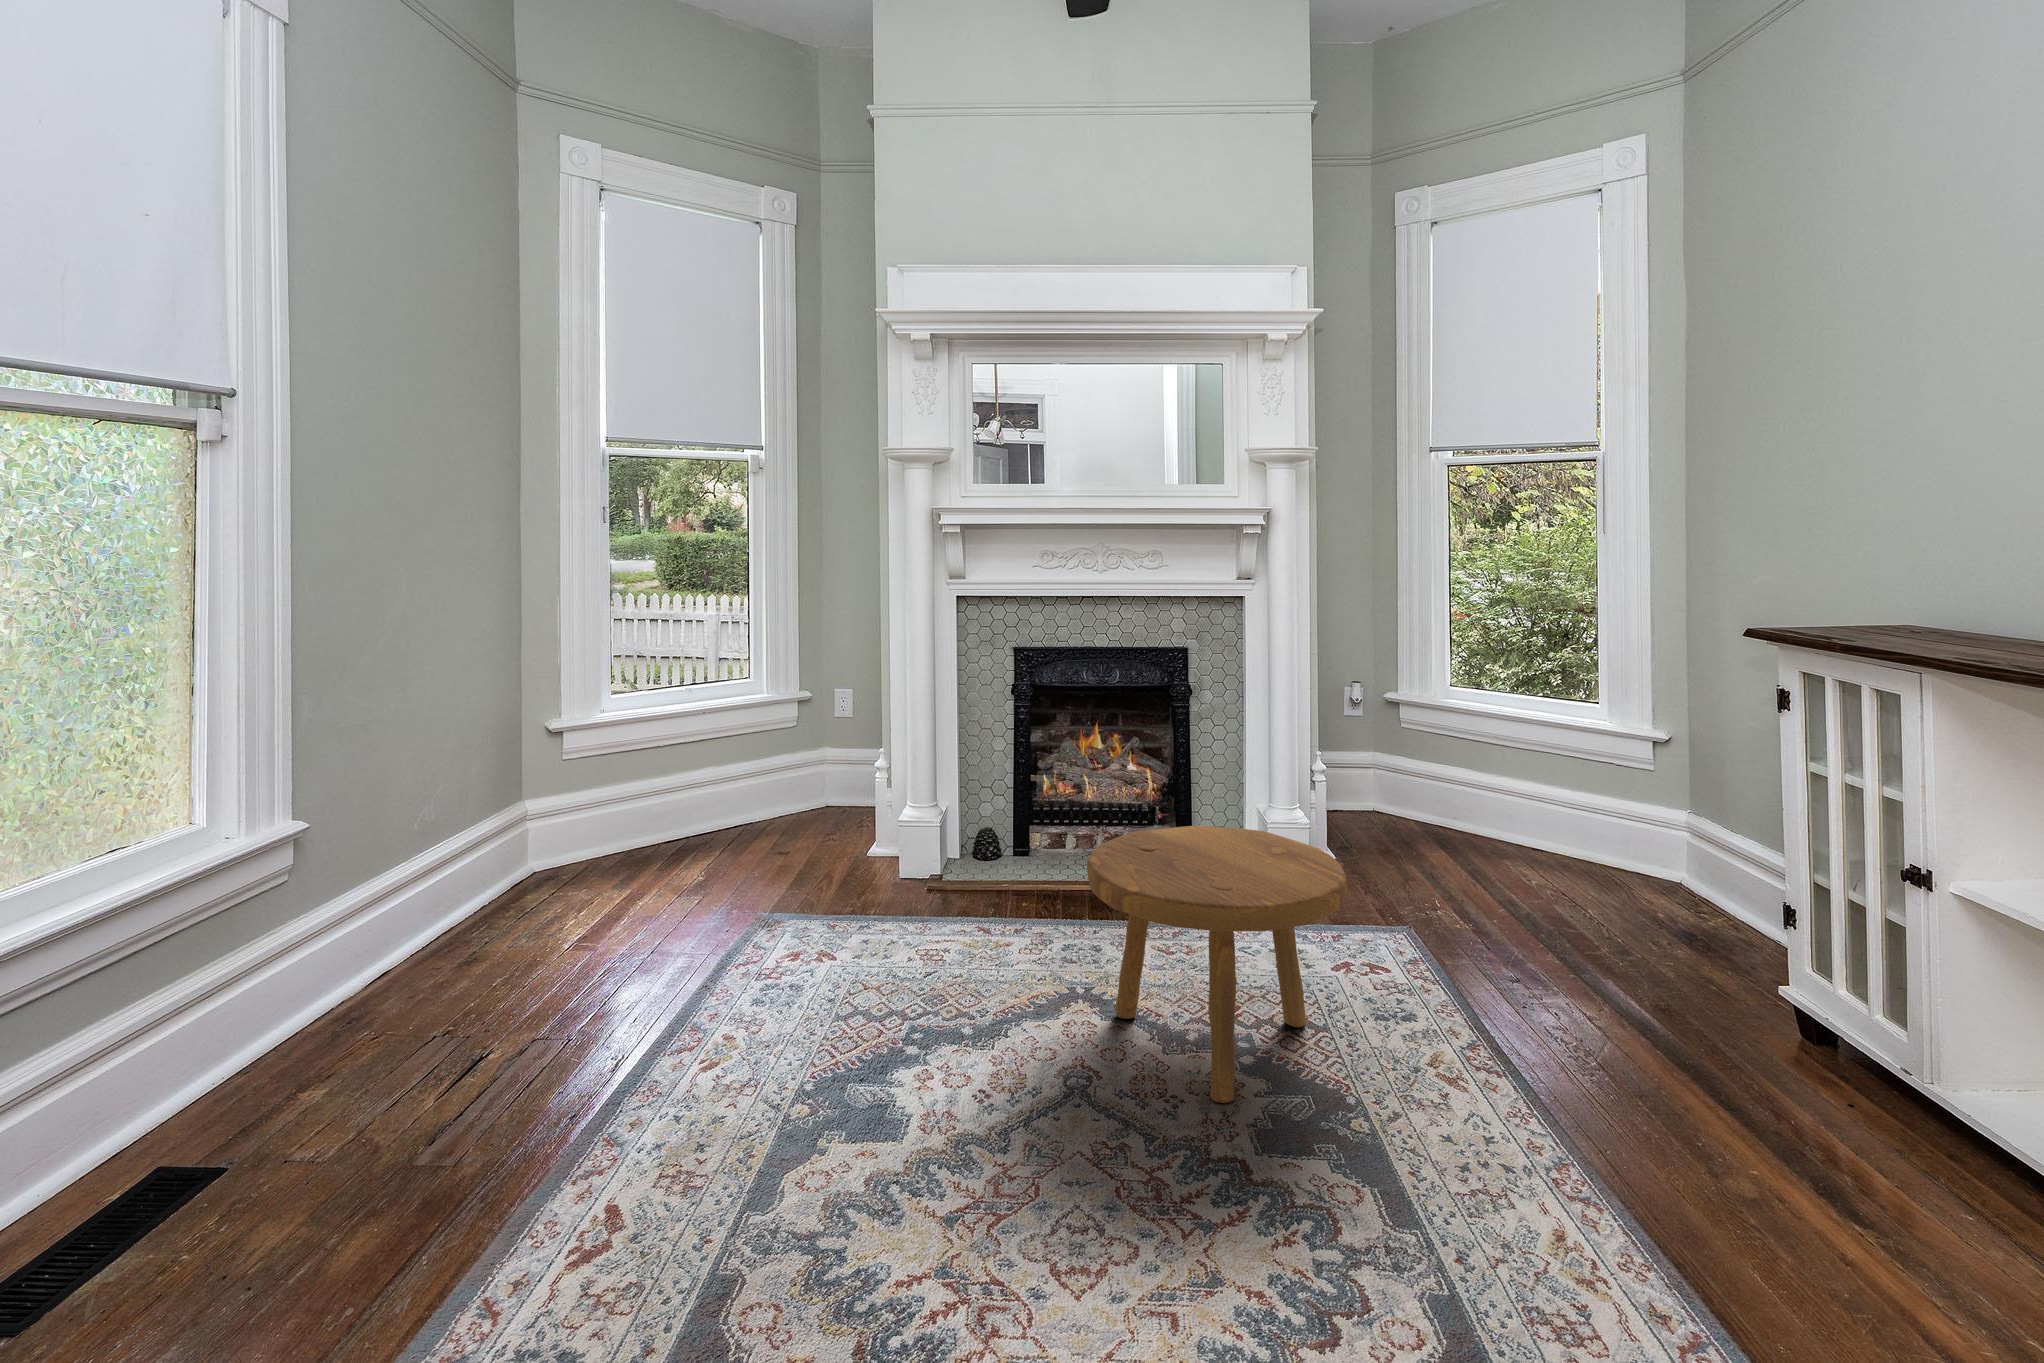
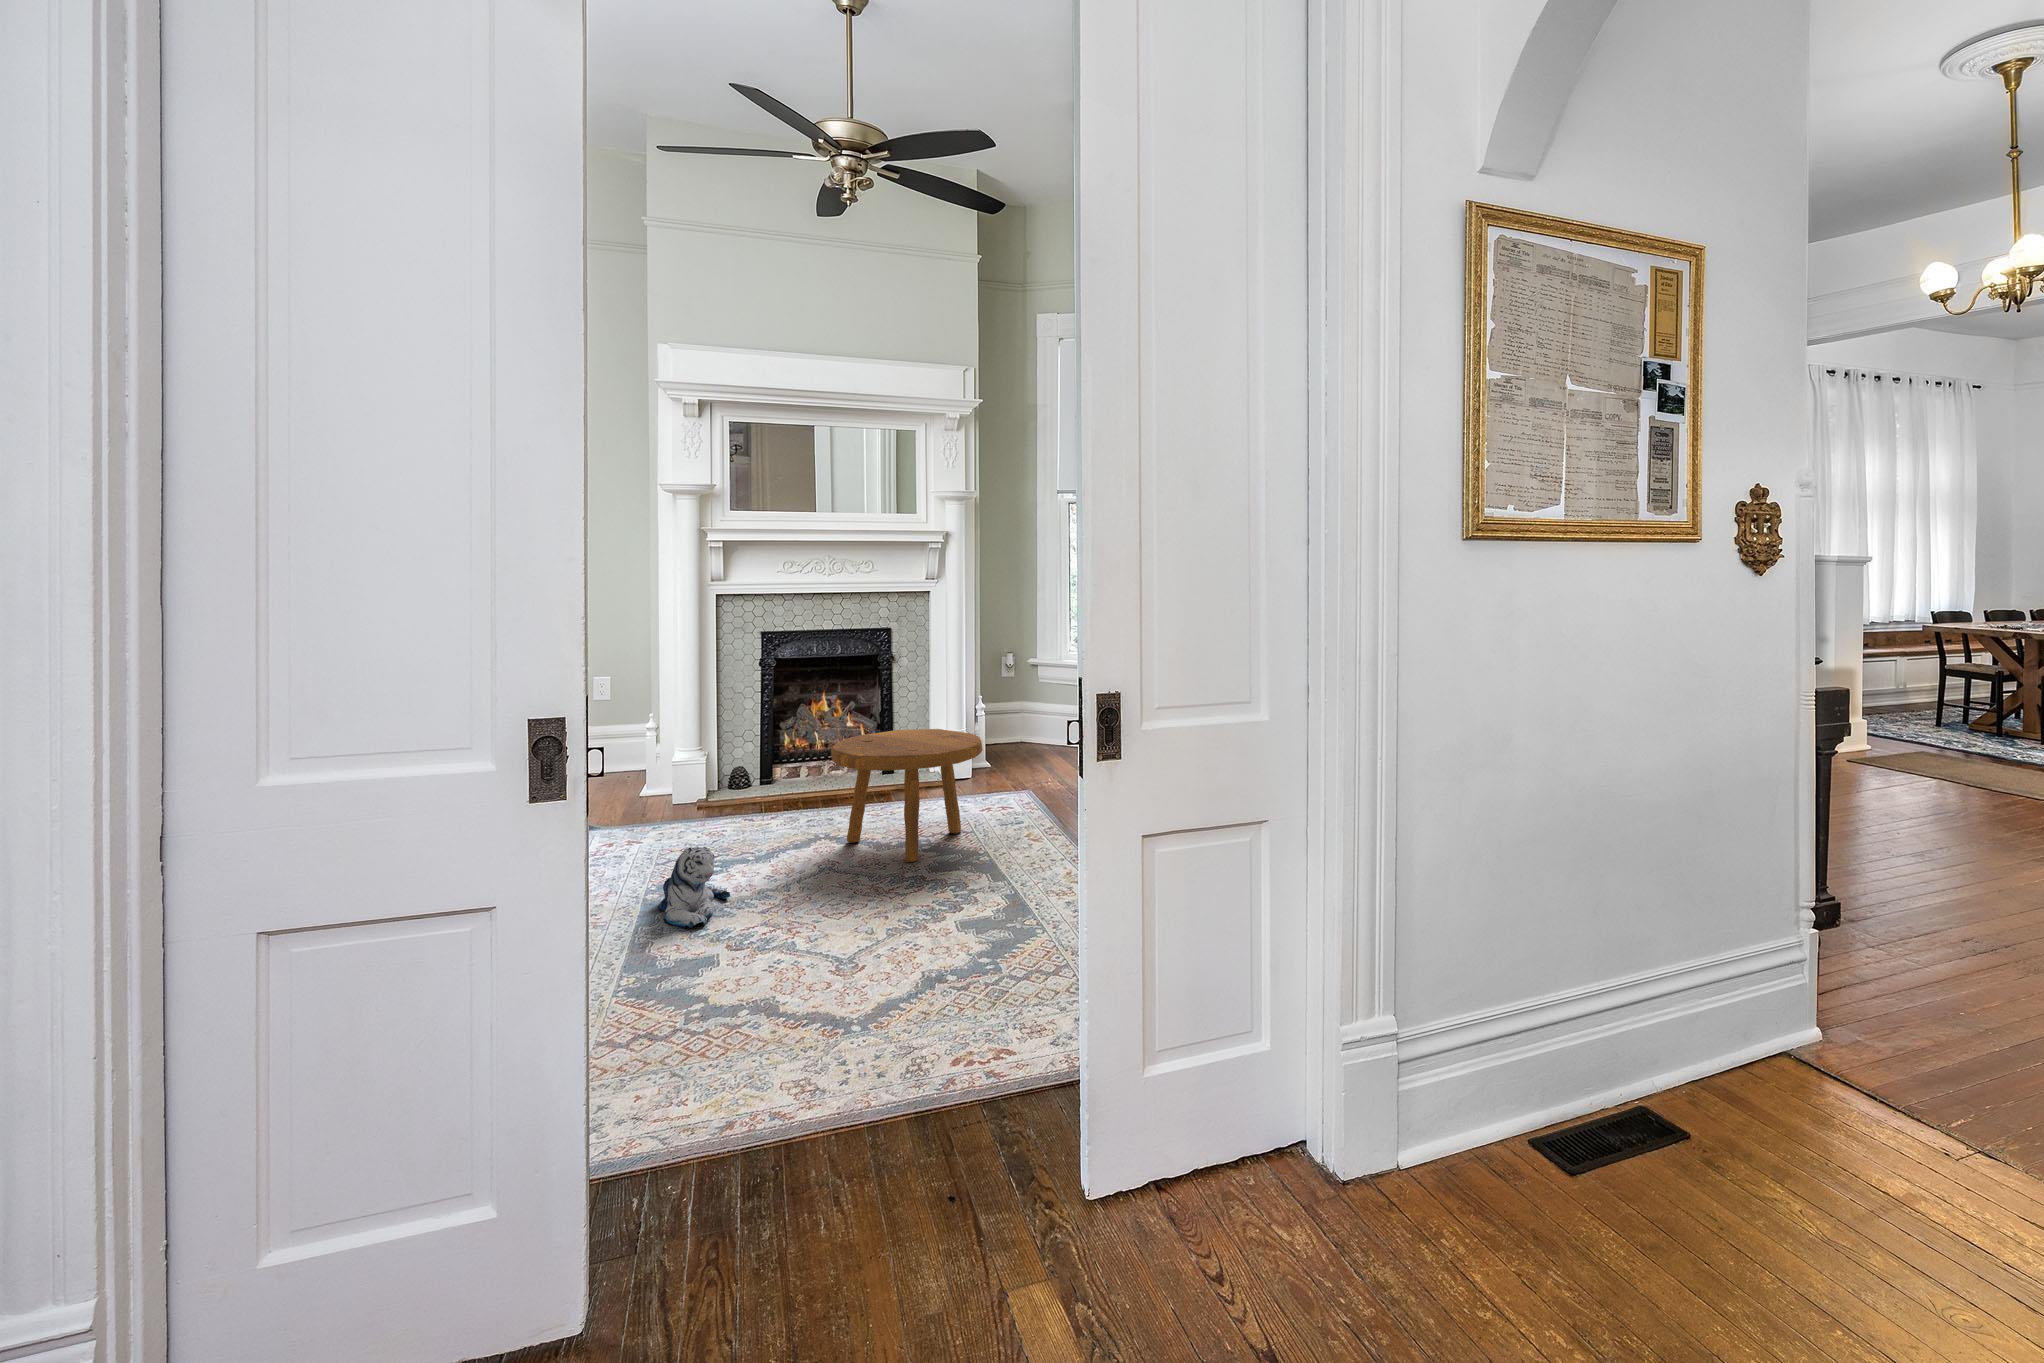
plush toy: none [787,1055,908,1236] -> present [658,847,730,928]

